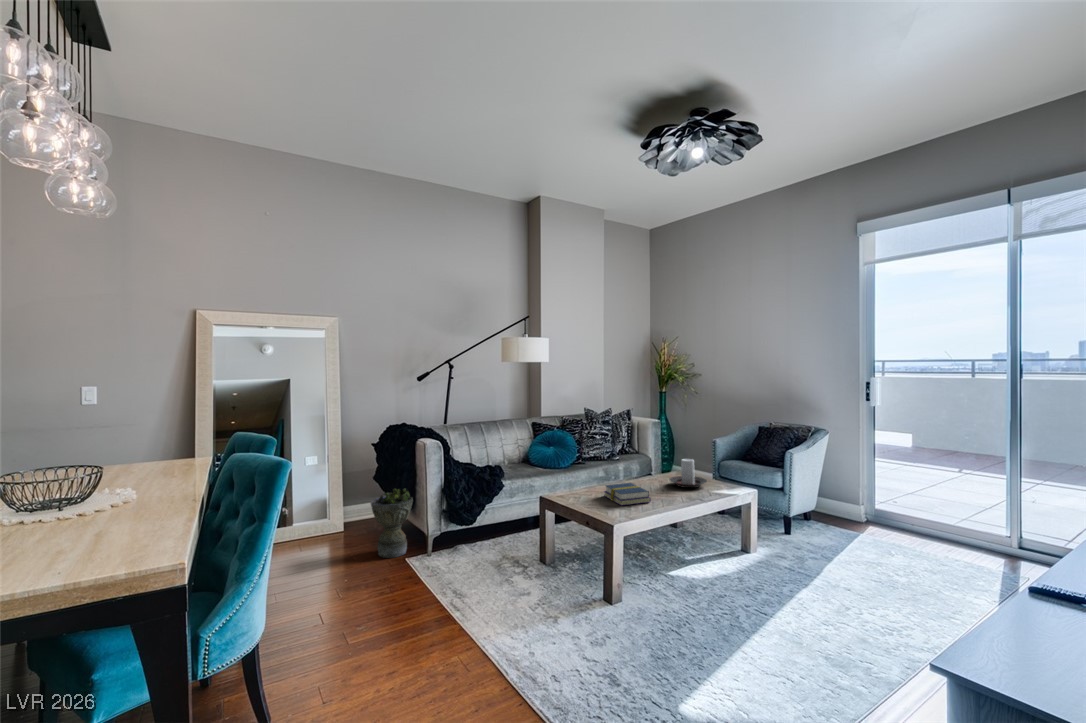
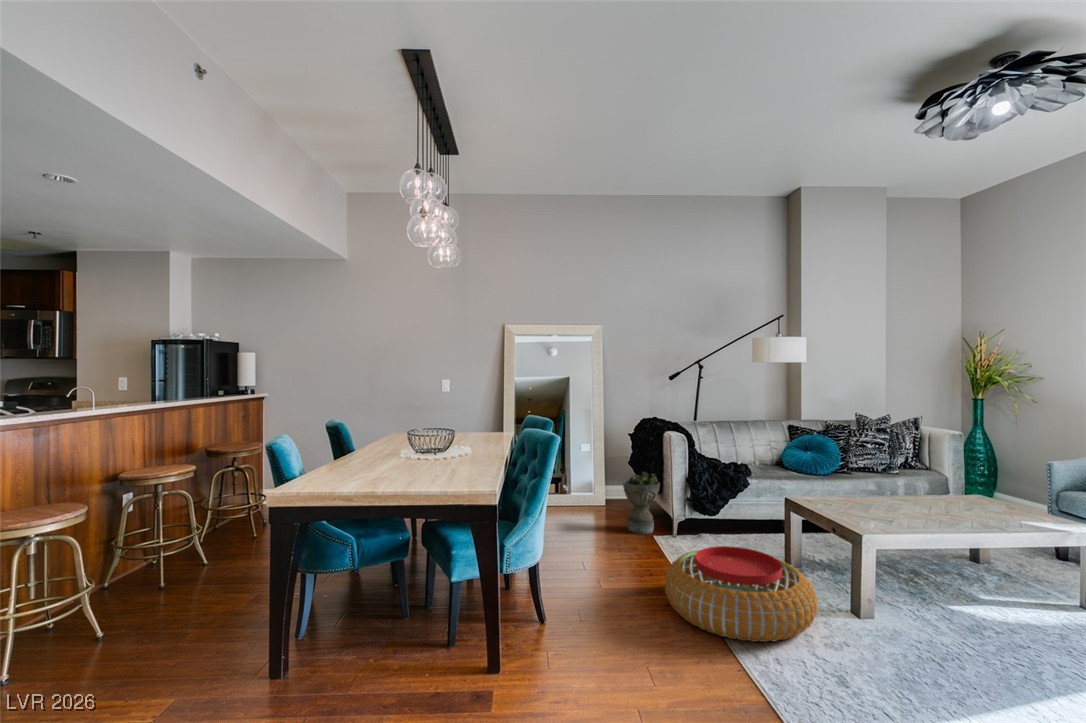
candle holder: present [669,459,707,488] -> none [957,476,1016,513]
book: present [604,483,651,505] -> none [862,493,923,518]
pouf: none [432,560,581,664] -> present [665,546,817,642]

